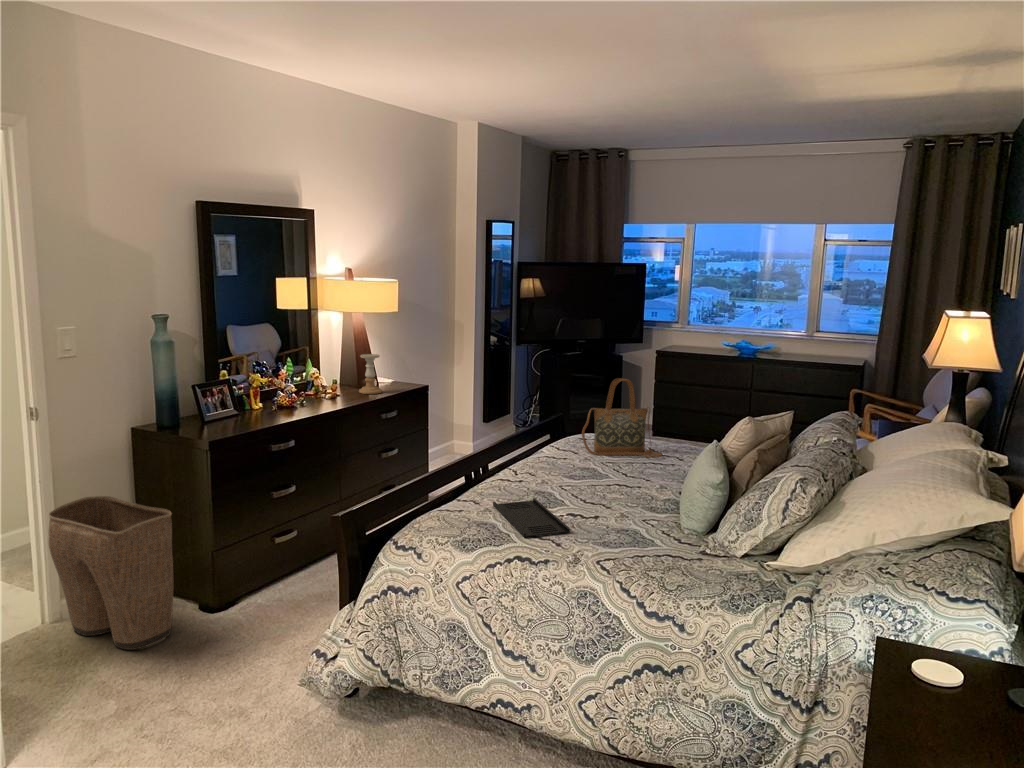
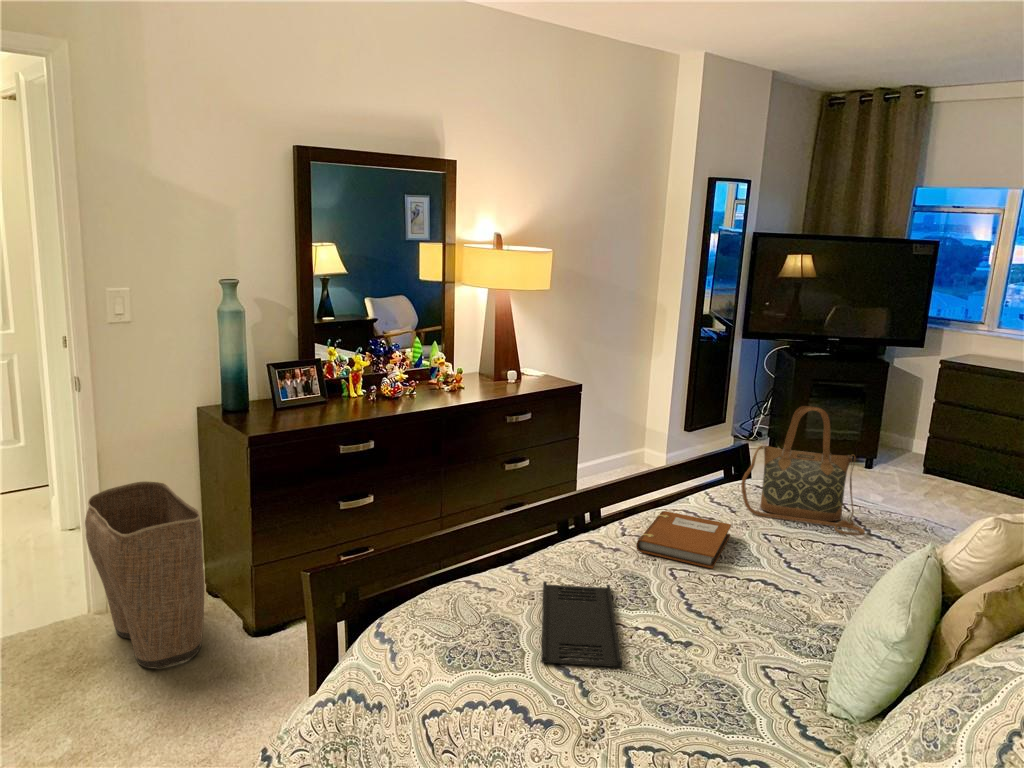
candle holder: present [359,354,382,394] -> none [493,340,521,389]
notebook: none [536,457,588,484] -> present [636,511,731,568]

